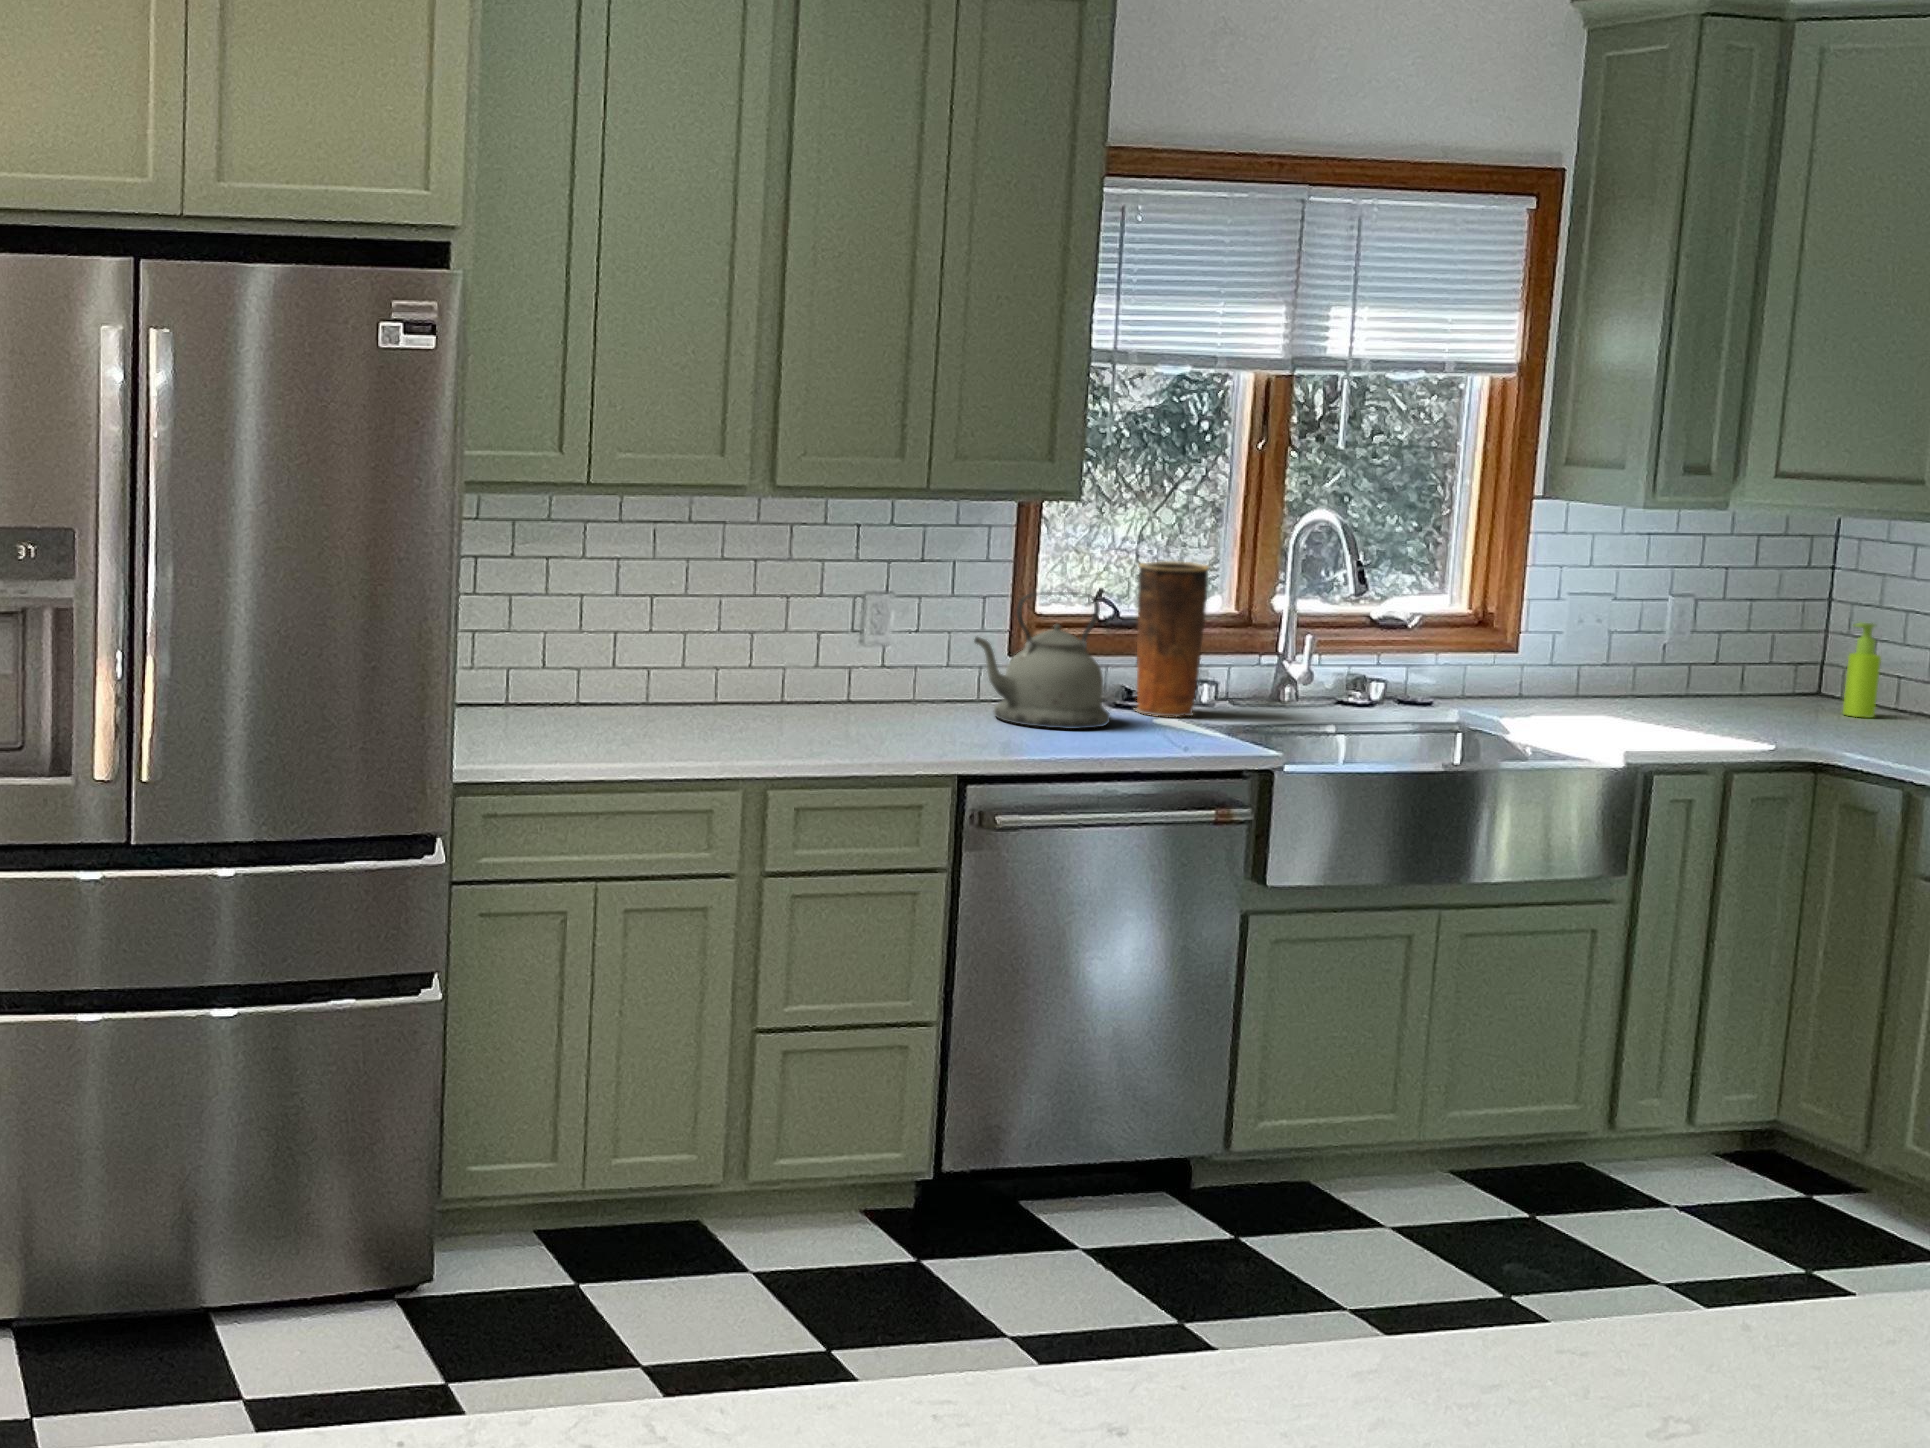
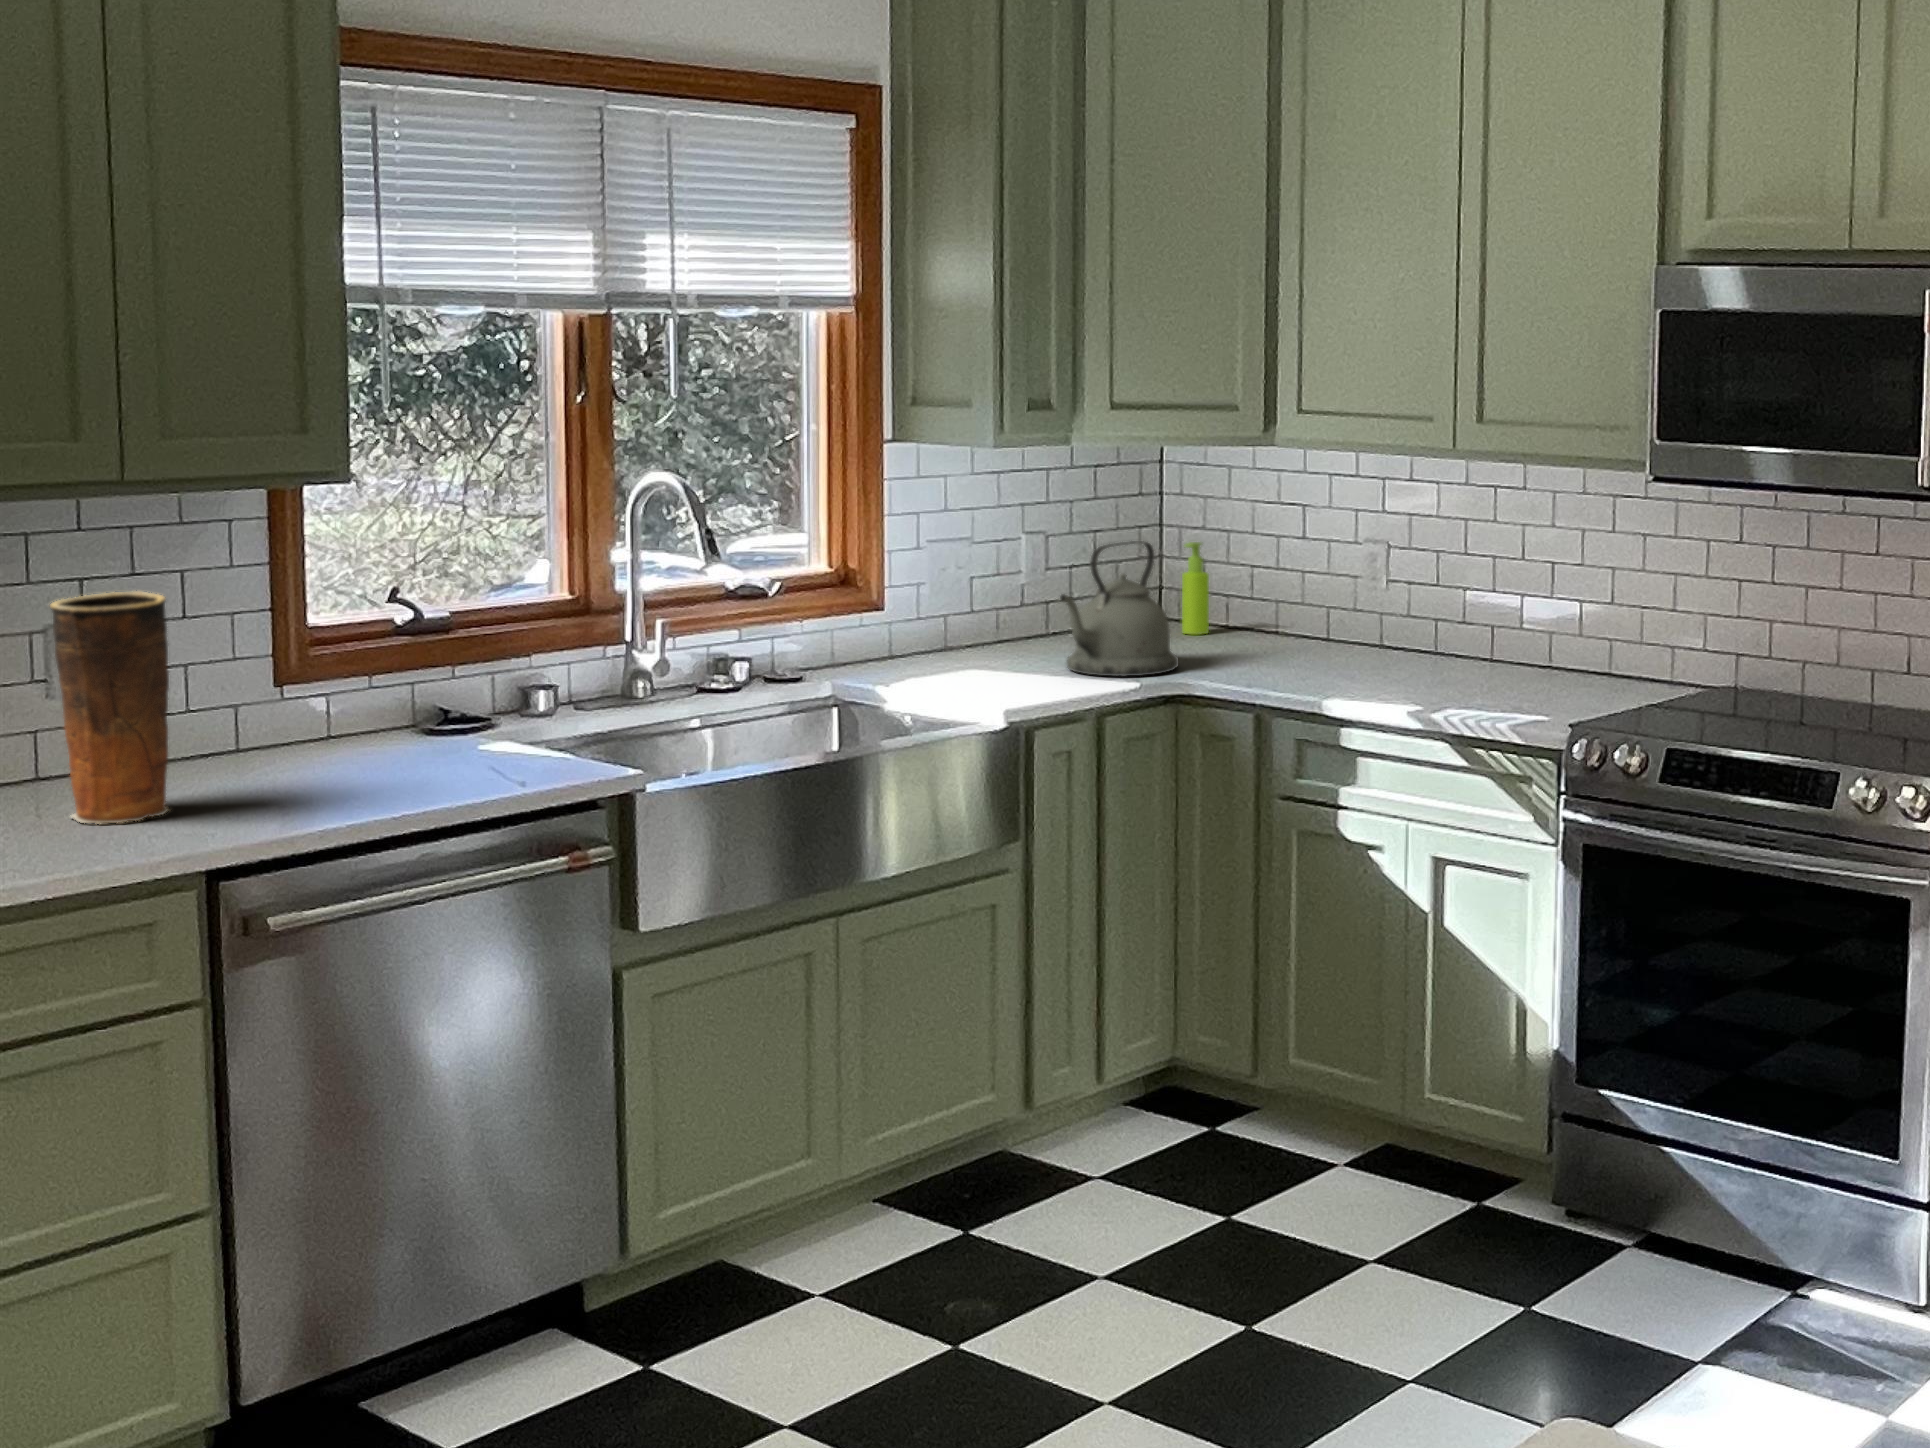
vase: present [1134,561,1209,717] -> present [50,591,169,824]
kettle: present [975,592,1110,729] -> present [1060,541,1179,676]

